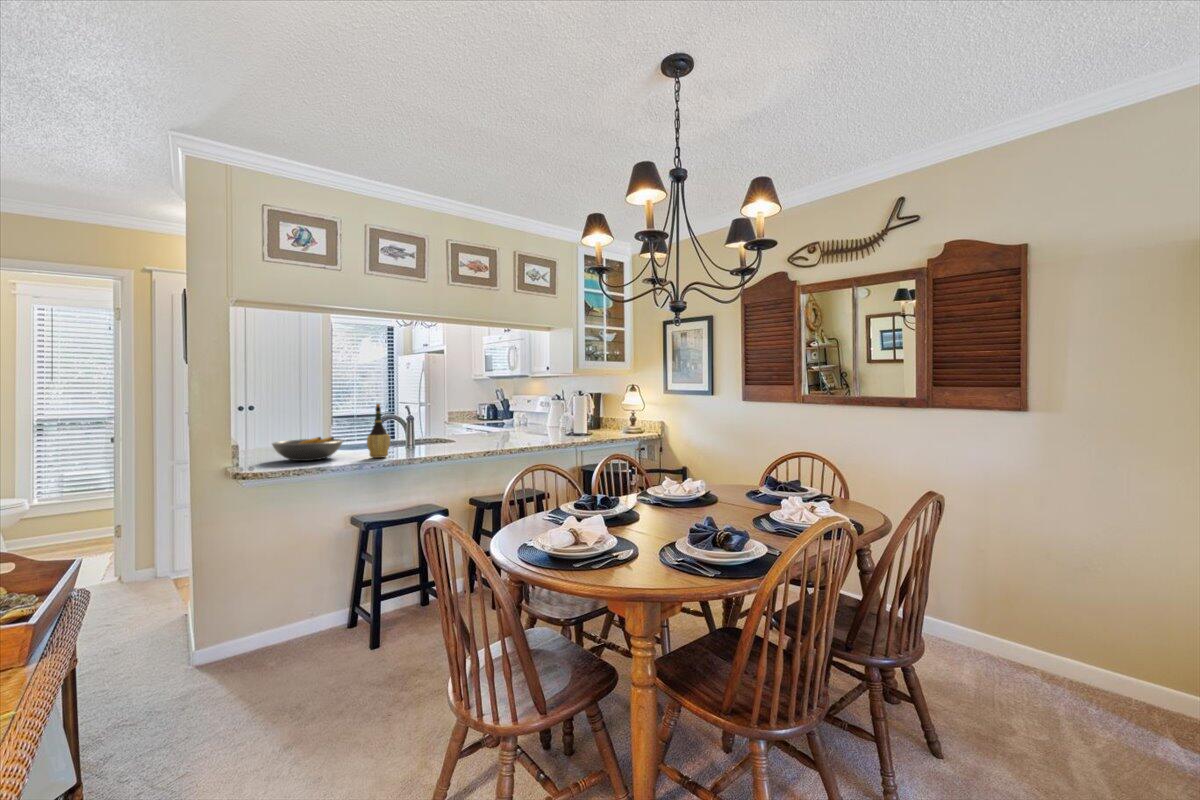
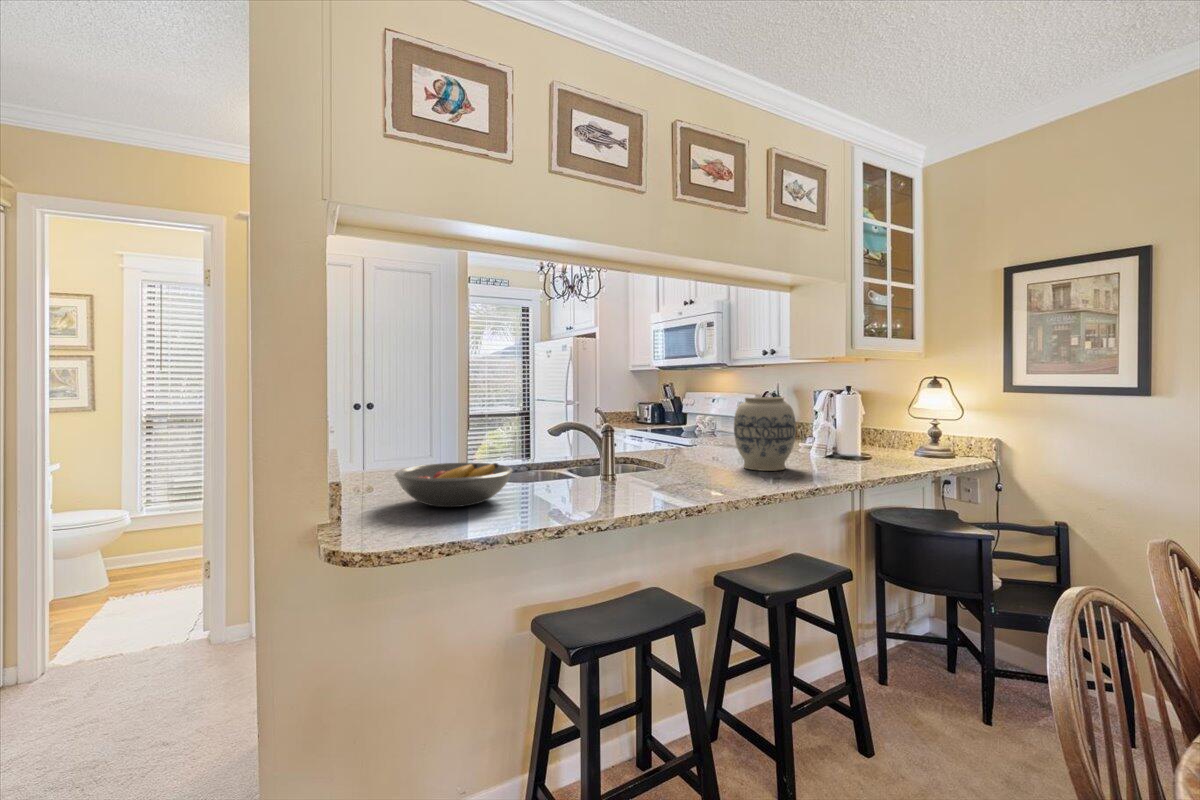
vase: none [495,398,531,442] -> present [734,397,796,471]
wine bottle: present [367,404,390,458] -> none [555,404,596,506]

